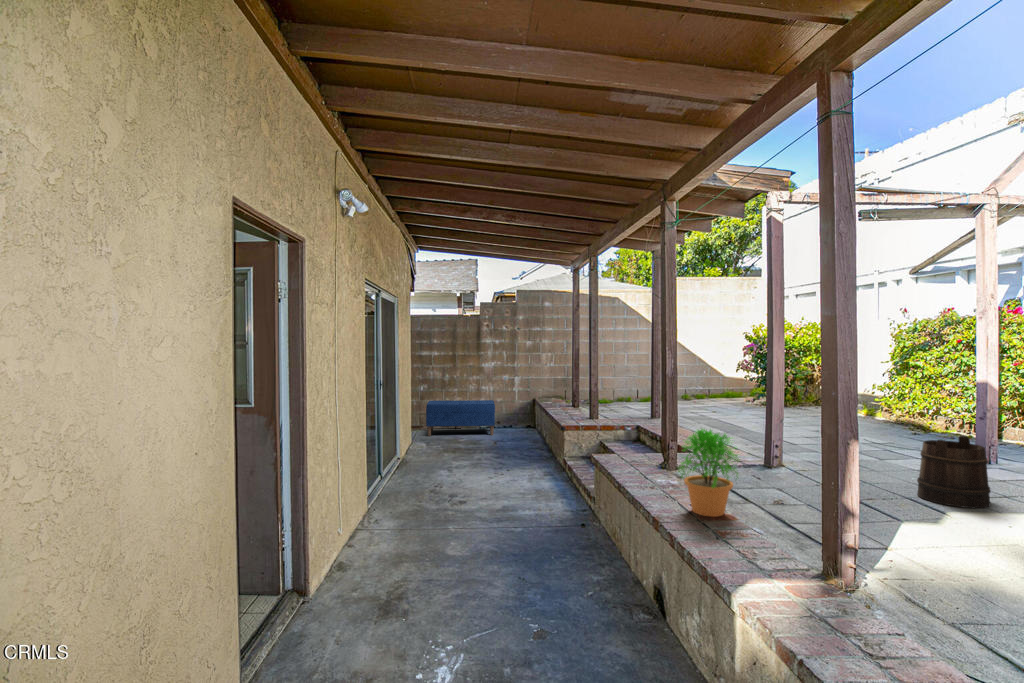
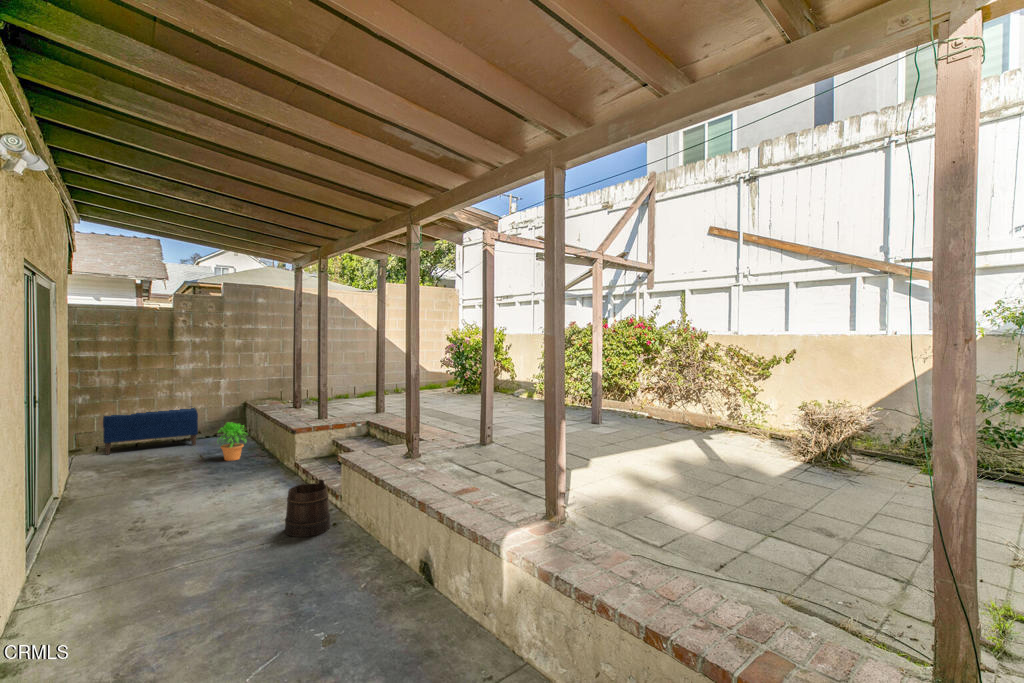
potted plant: present [679,429,739,517] -> present [218,422,246,461]
bucket: present [917,436,991,508] -> present [285,479,330,537]

